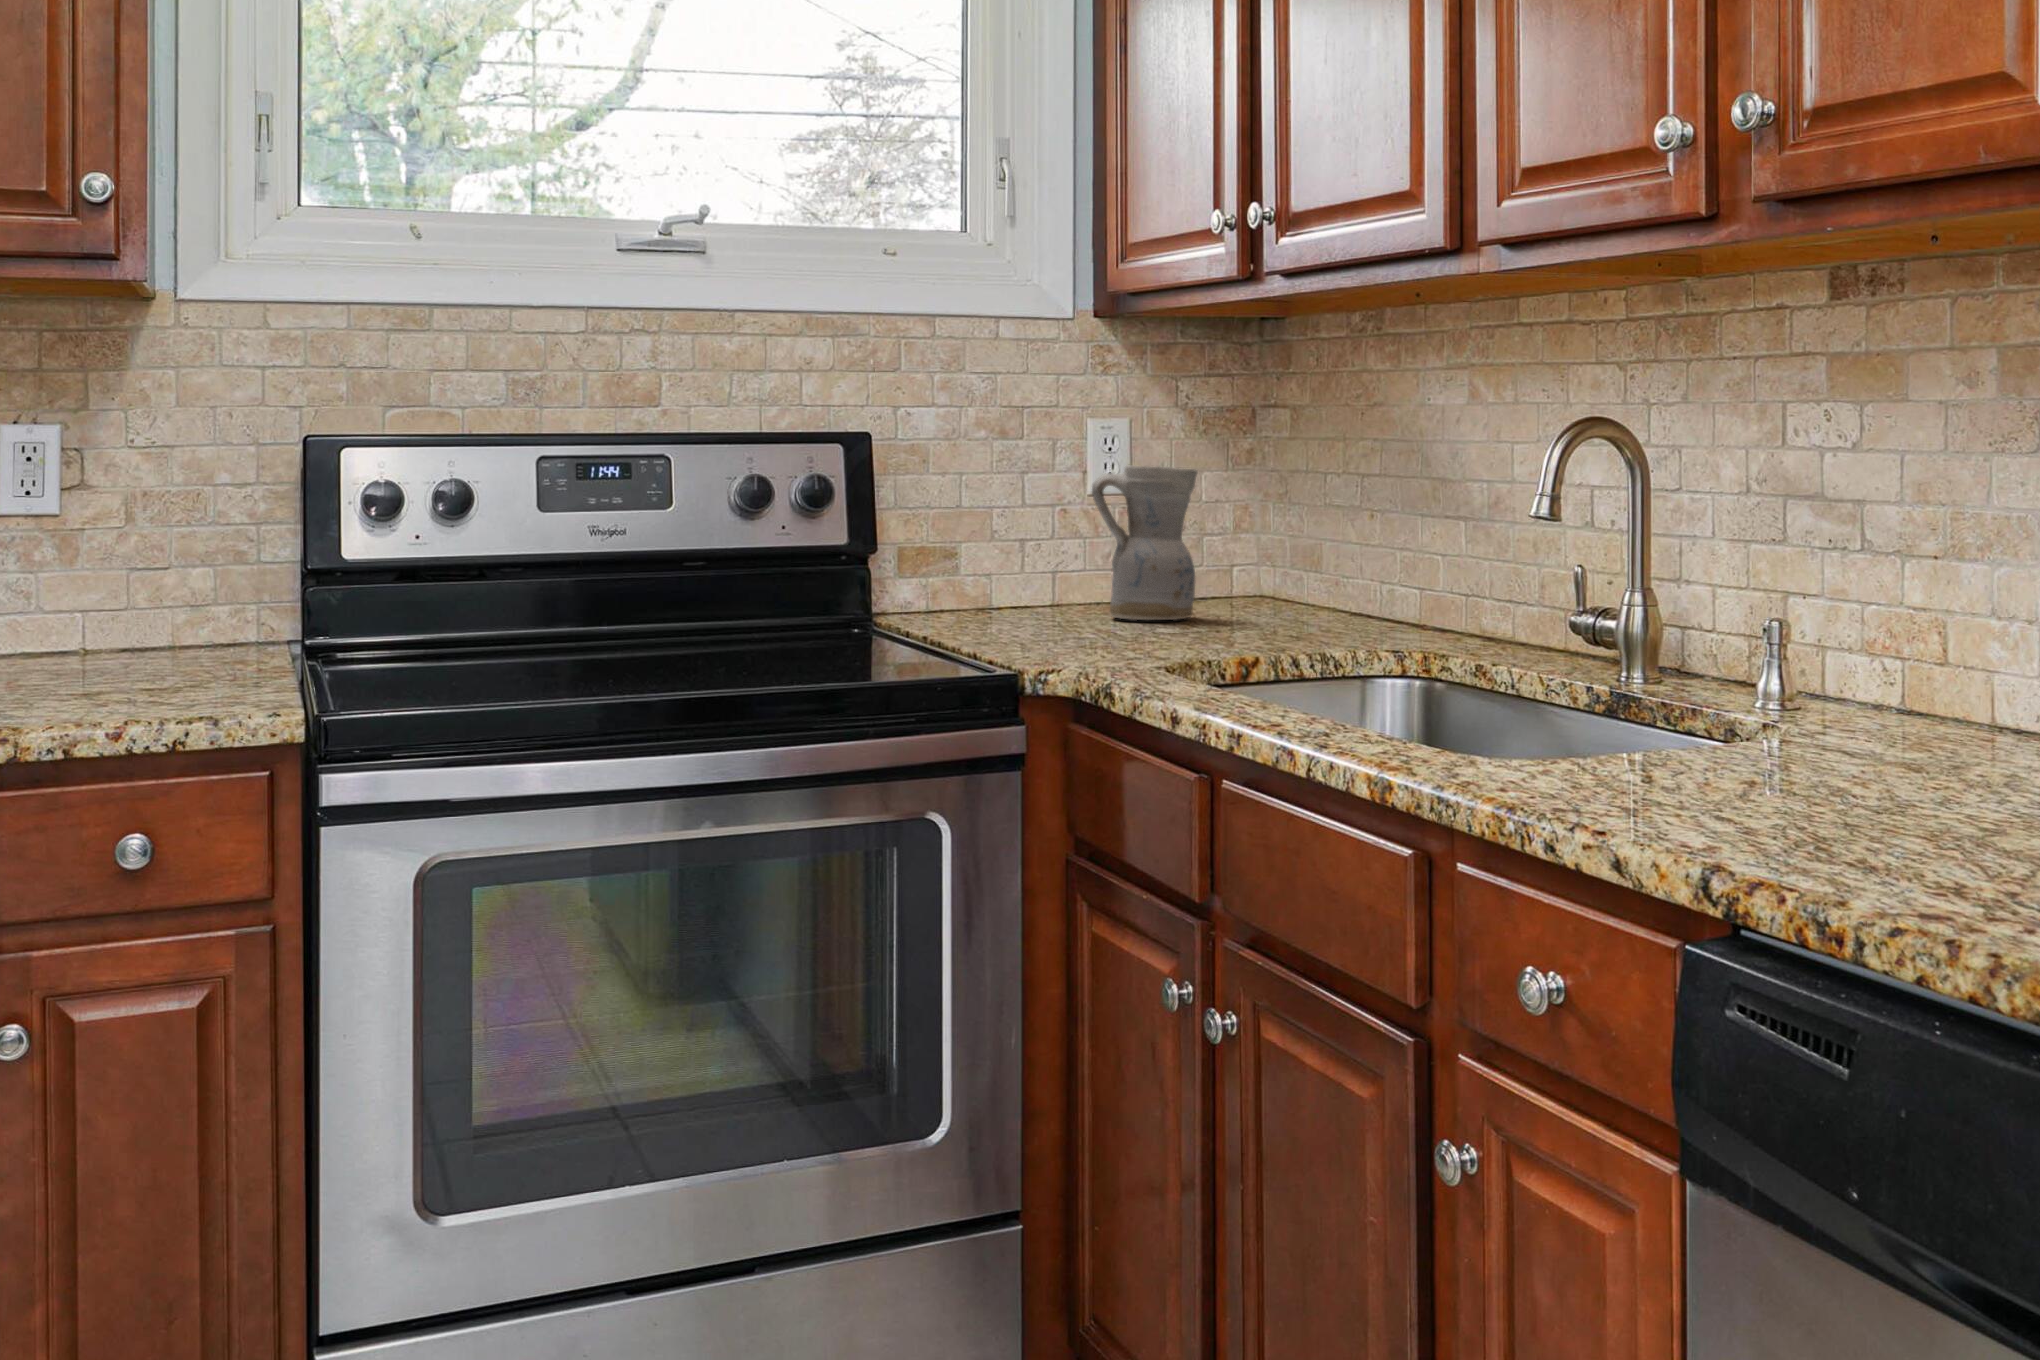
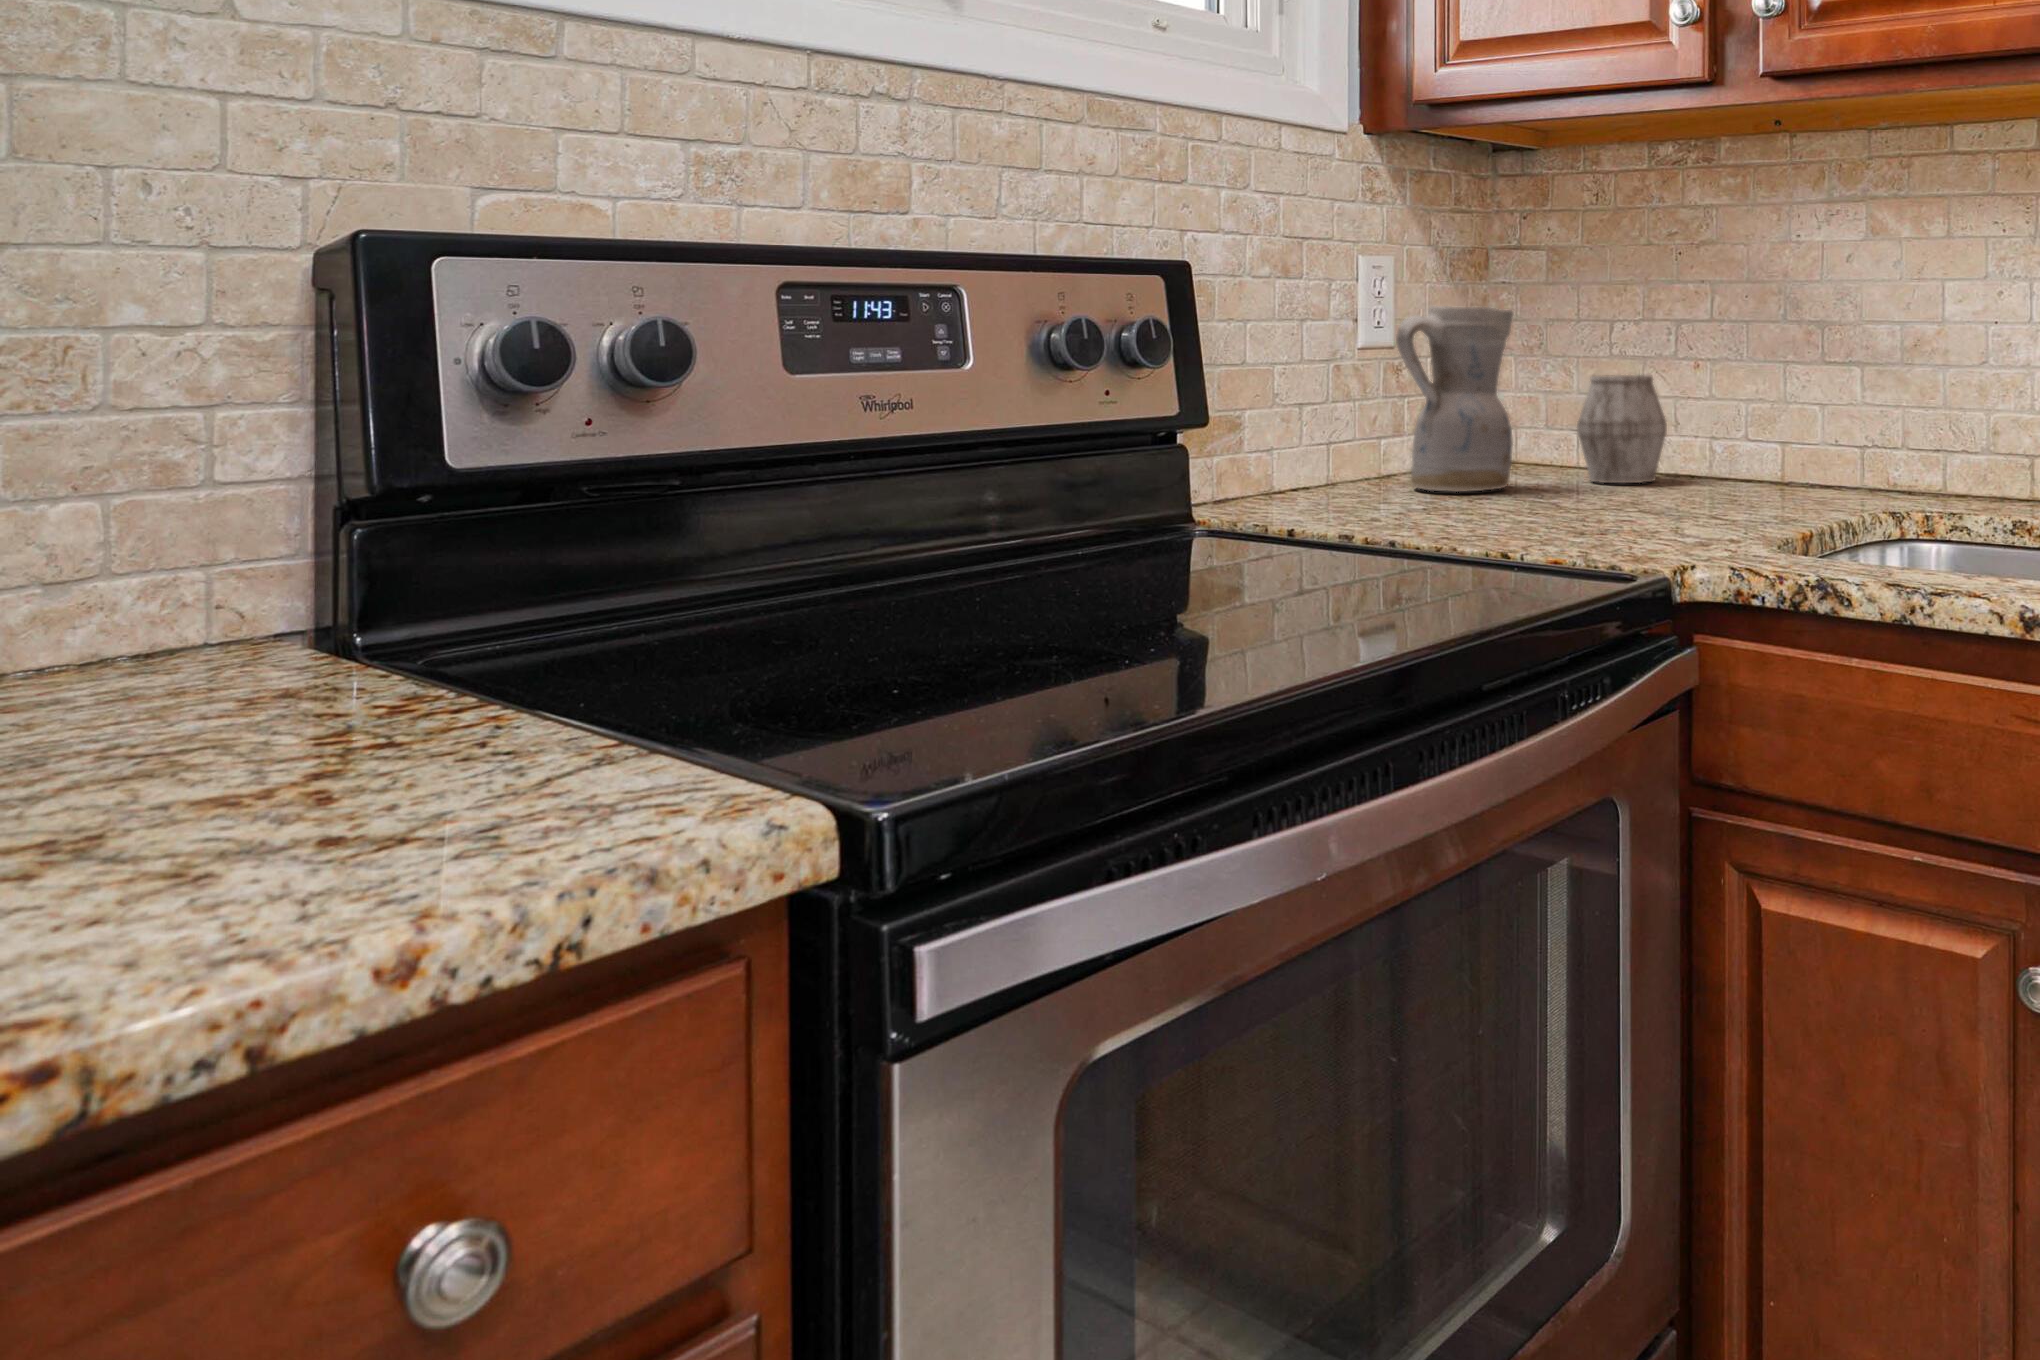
mug: none [1265,527,1357,622] -> present [1577,375,1667,483]

